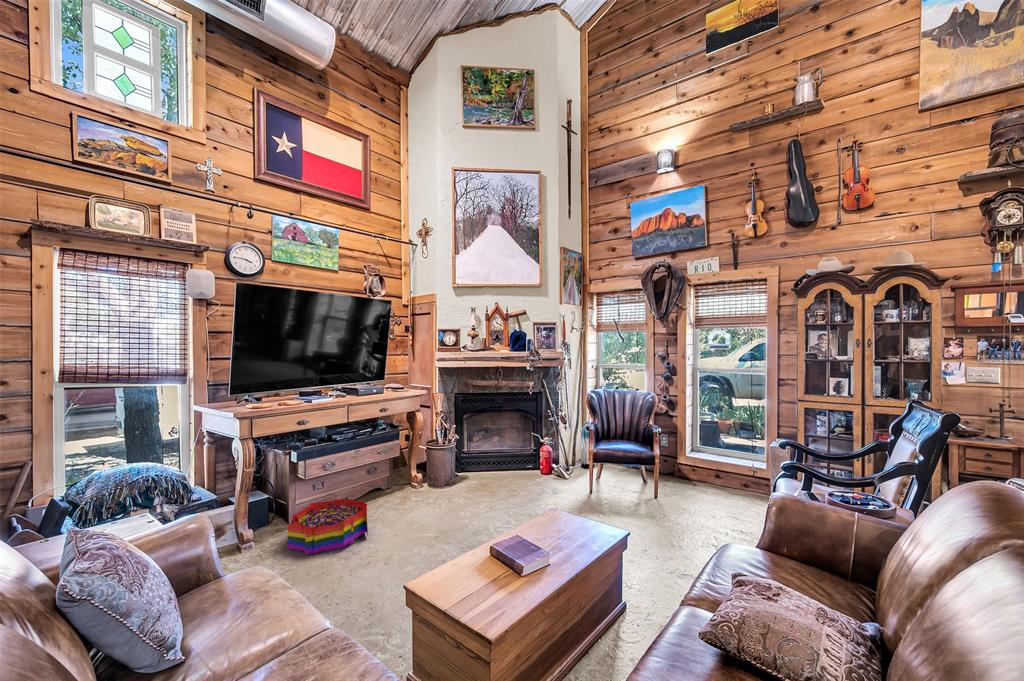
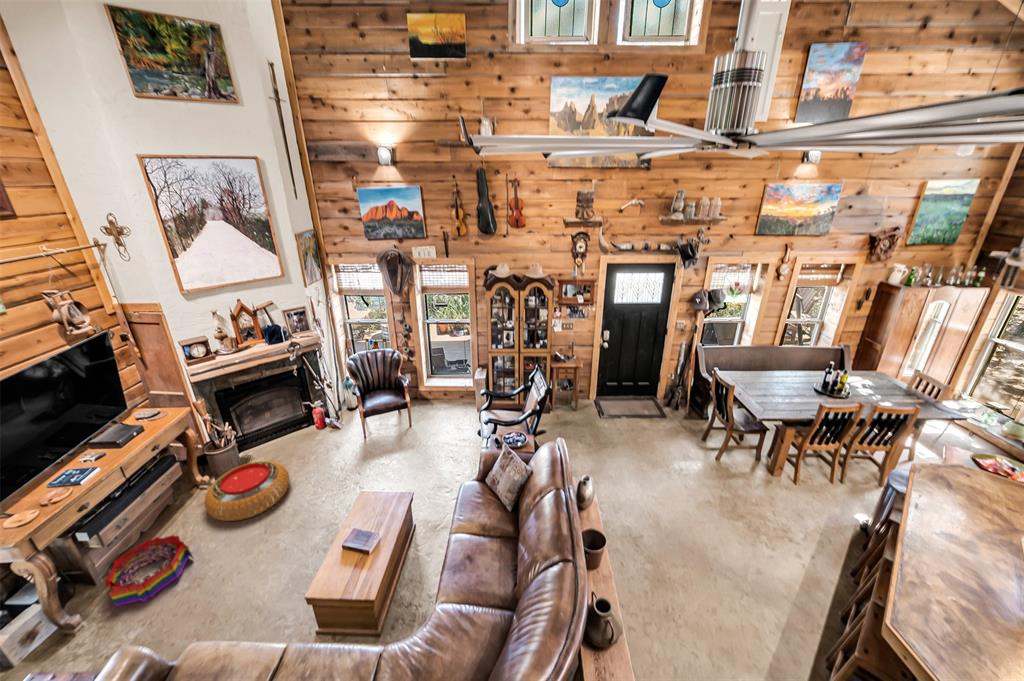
pouf: none [403,468,492,523] -> present [204,461,290,521]

